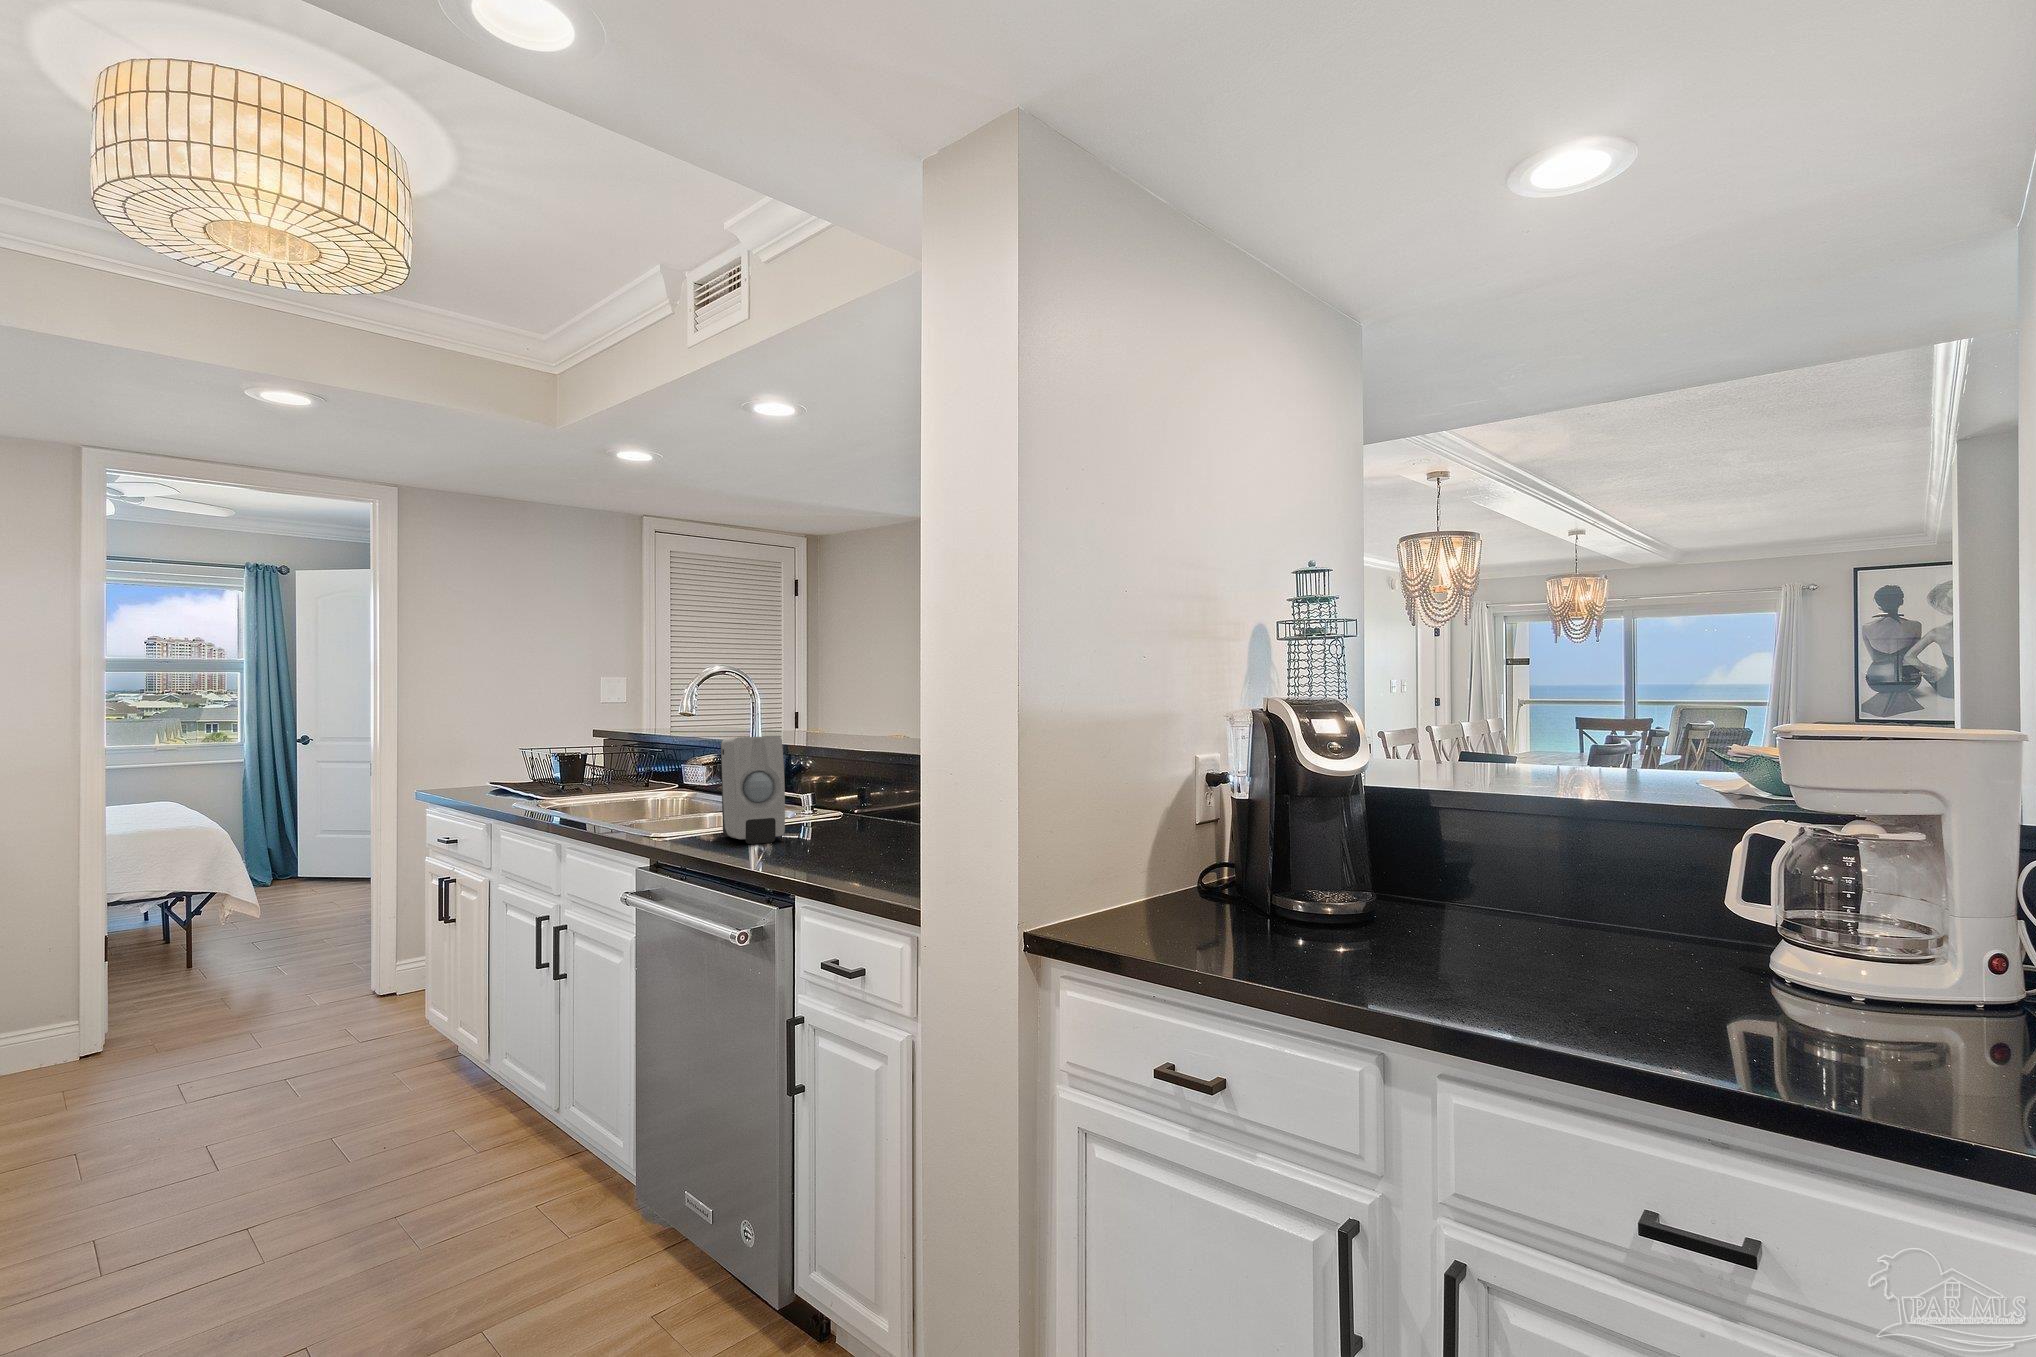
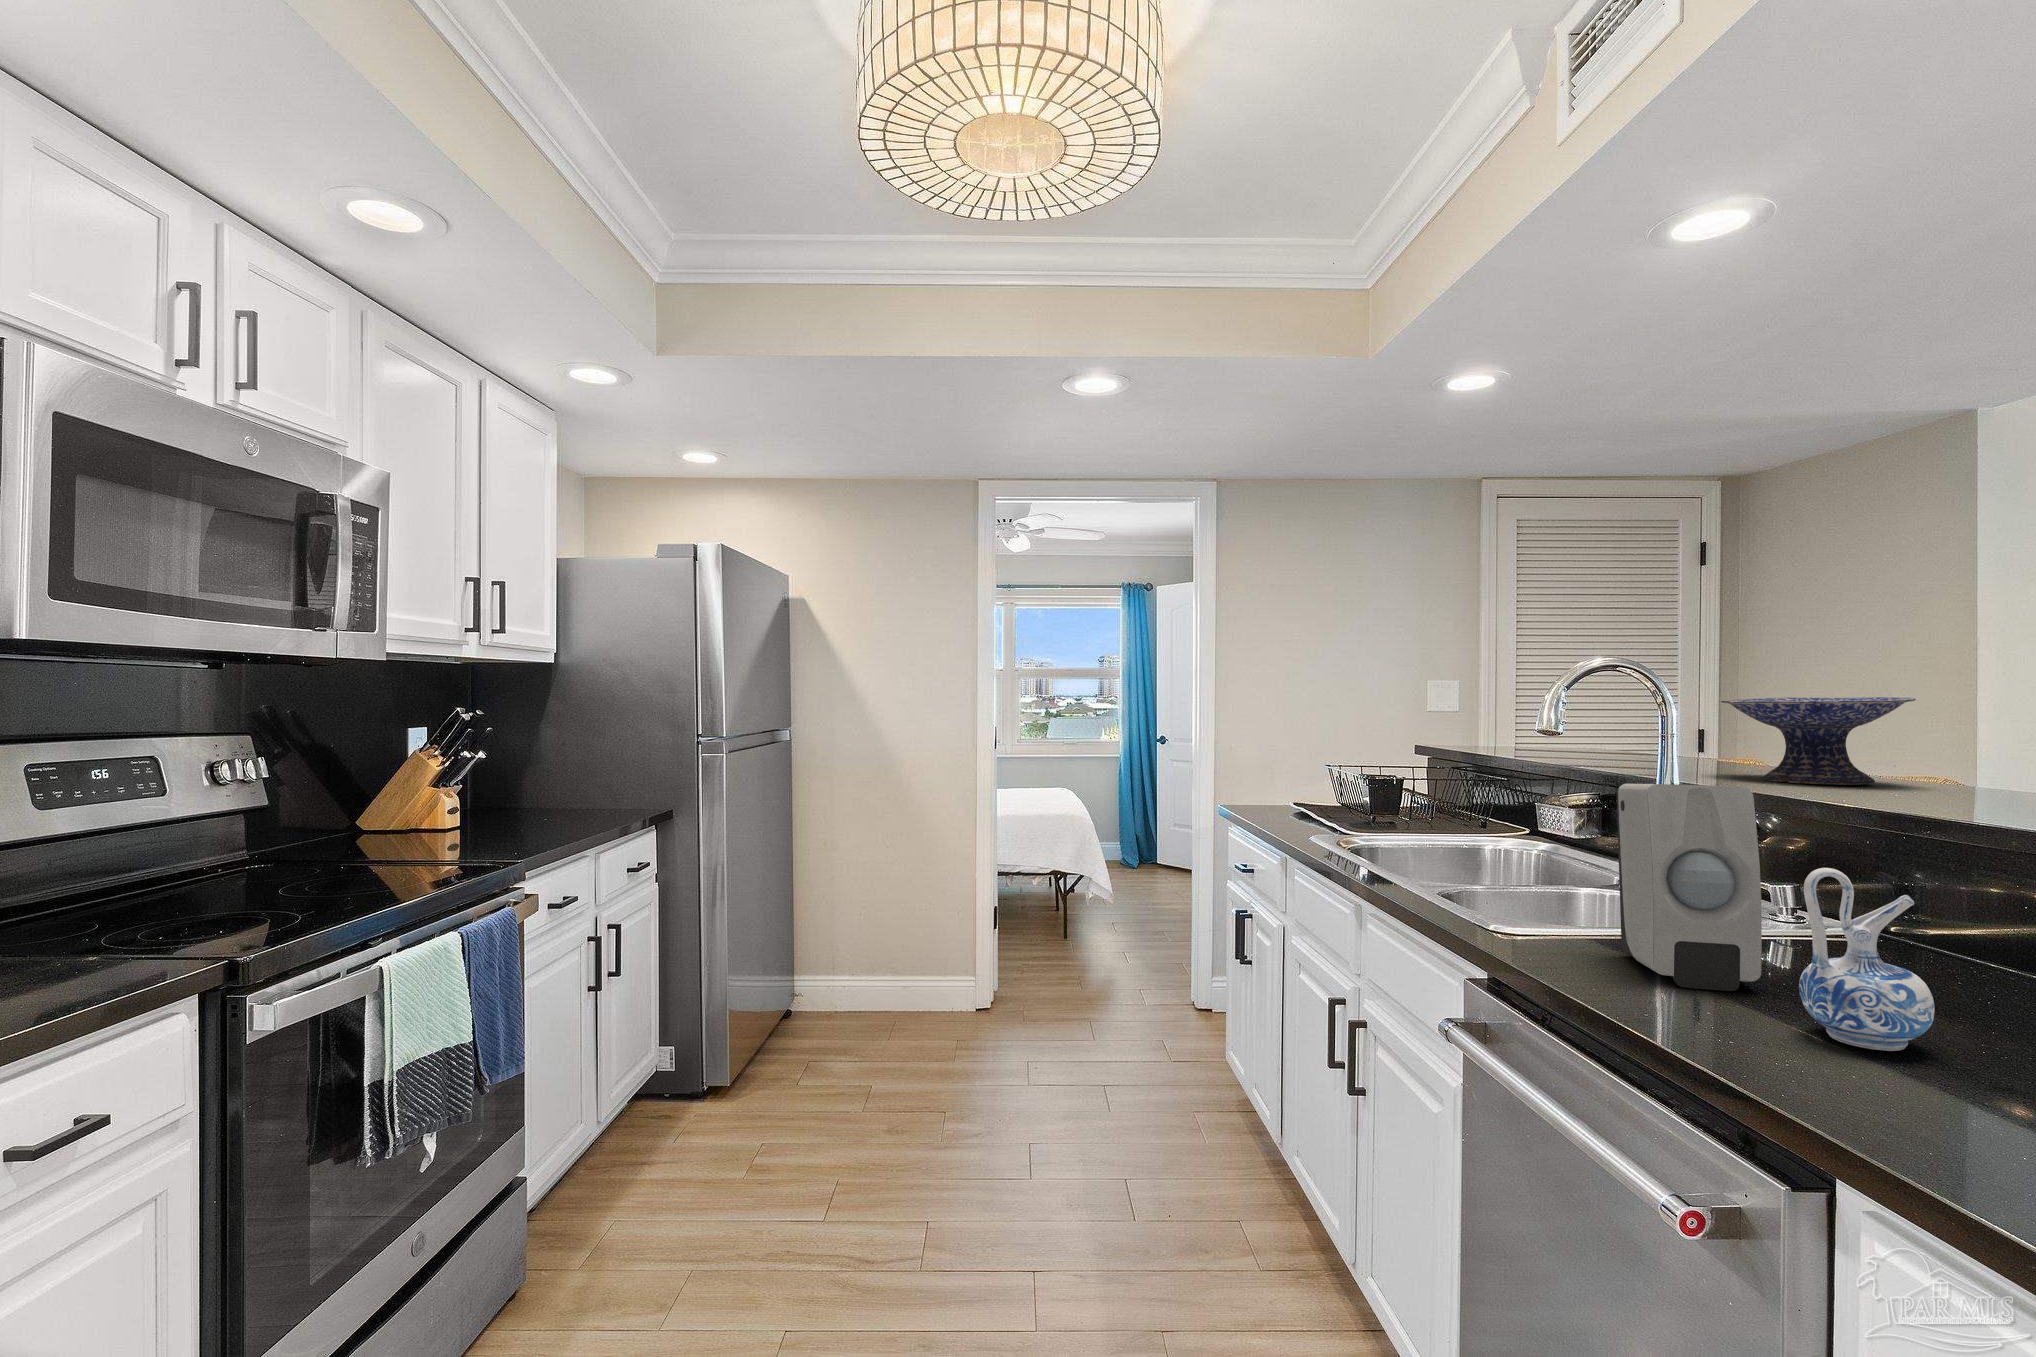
decorative bowl: none [788,688,878,739] -> present [1721,697,1916,785]
ceramic pitcher: none [795,770,844,851] -> present [1799,868,1934,1051]

